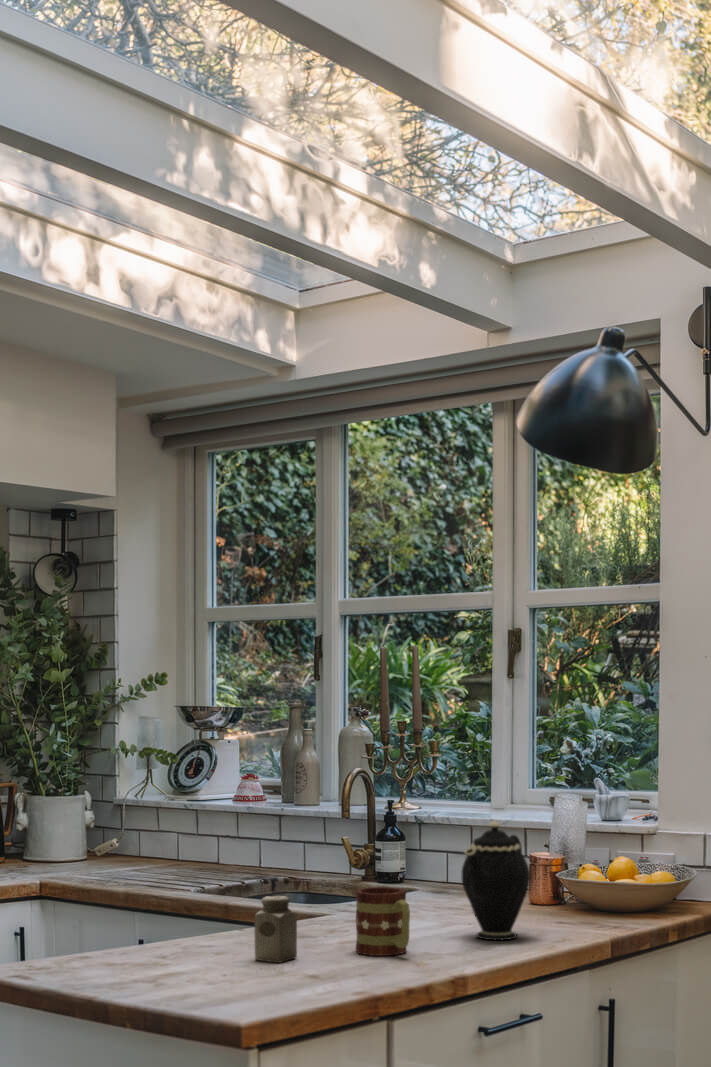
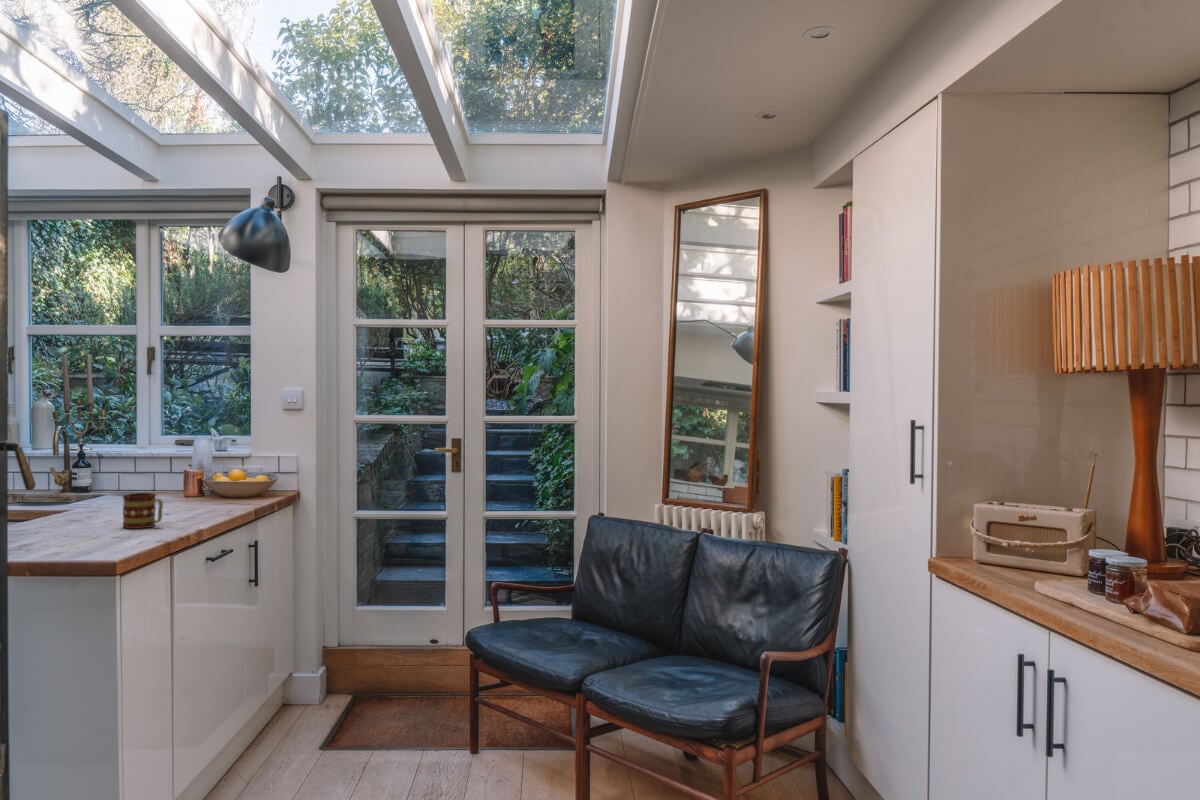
teapot: present [461,820,530,940] -> none [174,454,215,516]
salt shaker: present [254,896,297,963] -> none [67,502,93,538]

